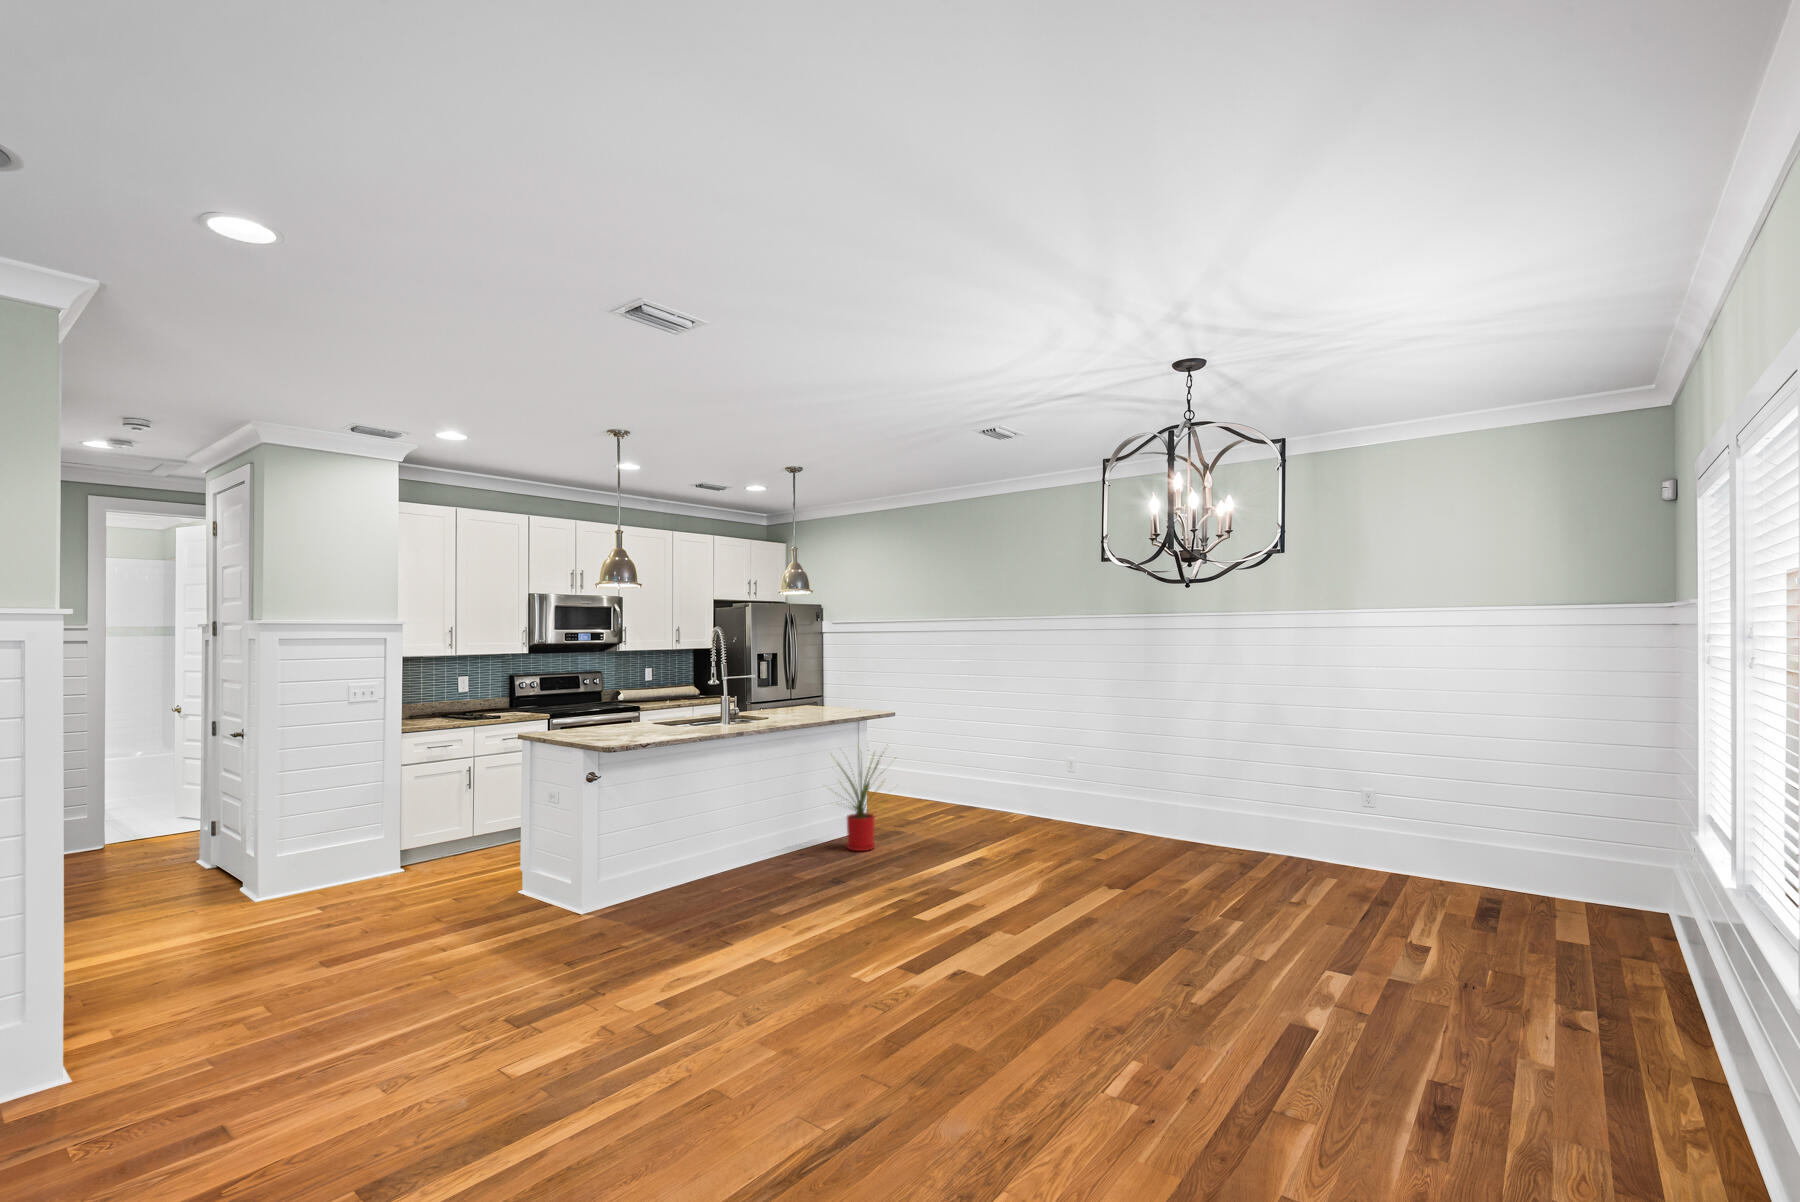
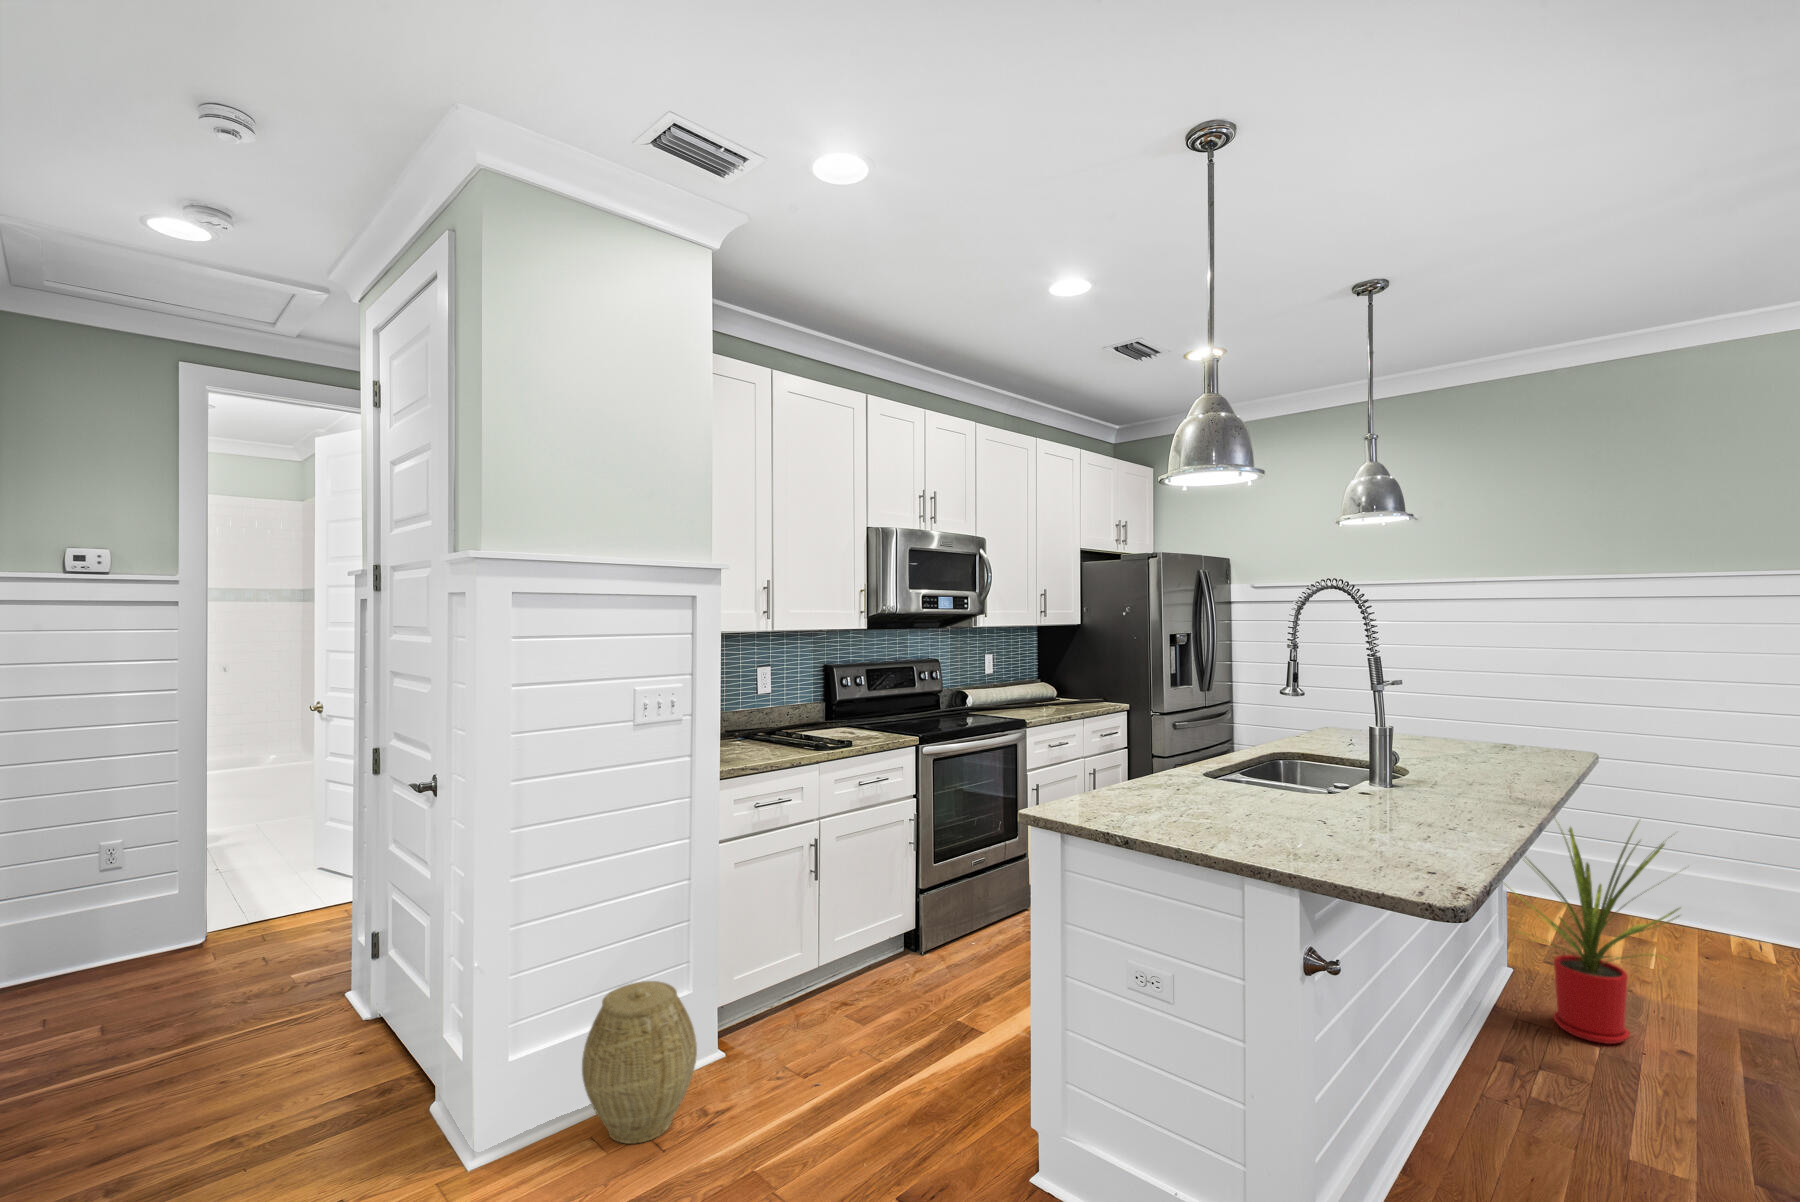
woven basket: none [315,825,376,894] -> present [582,981,697,1144]

